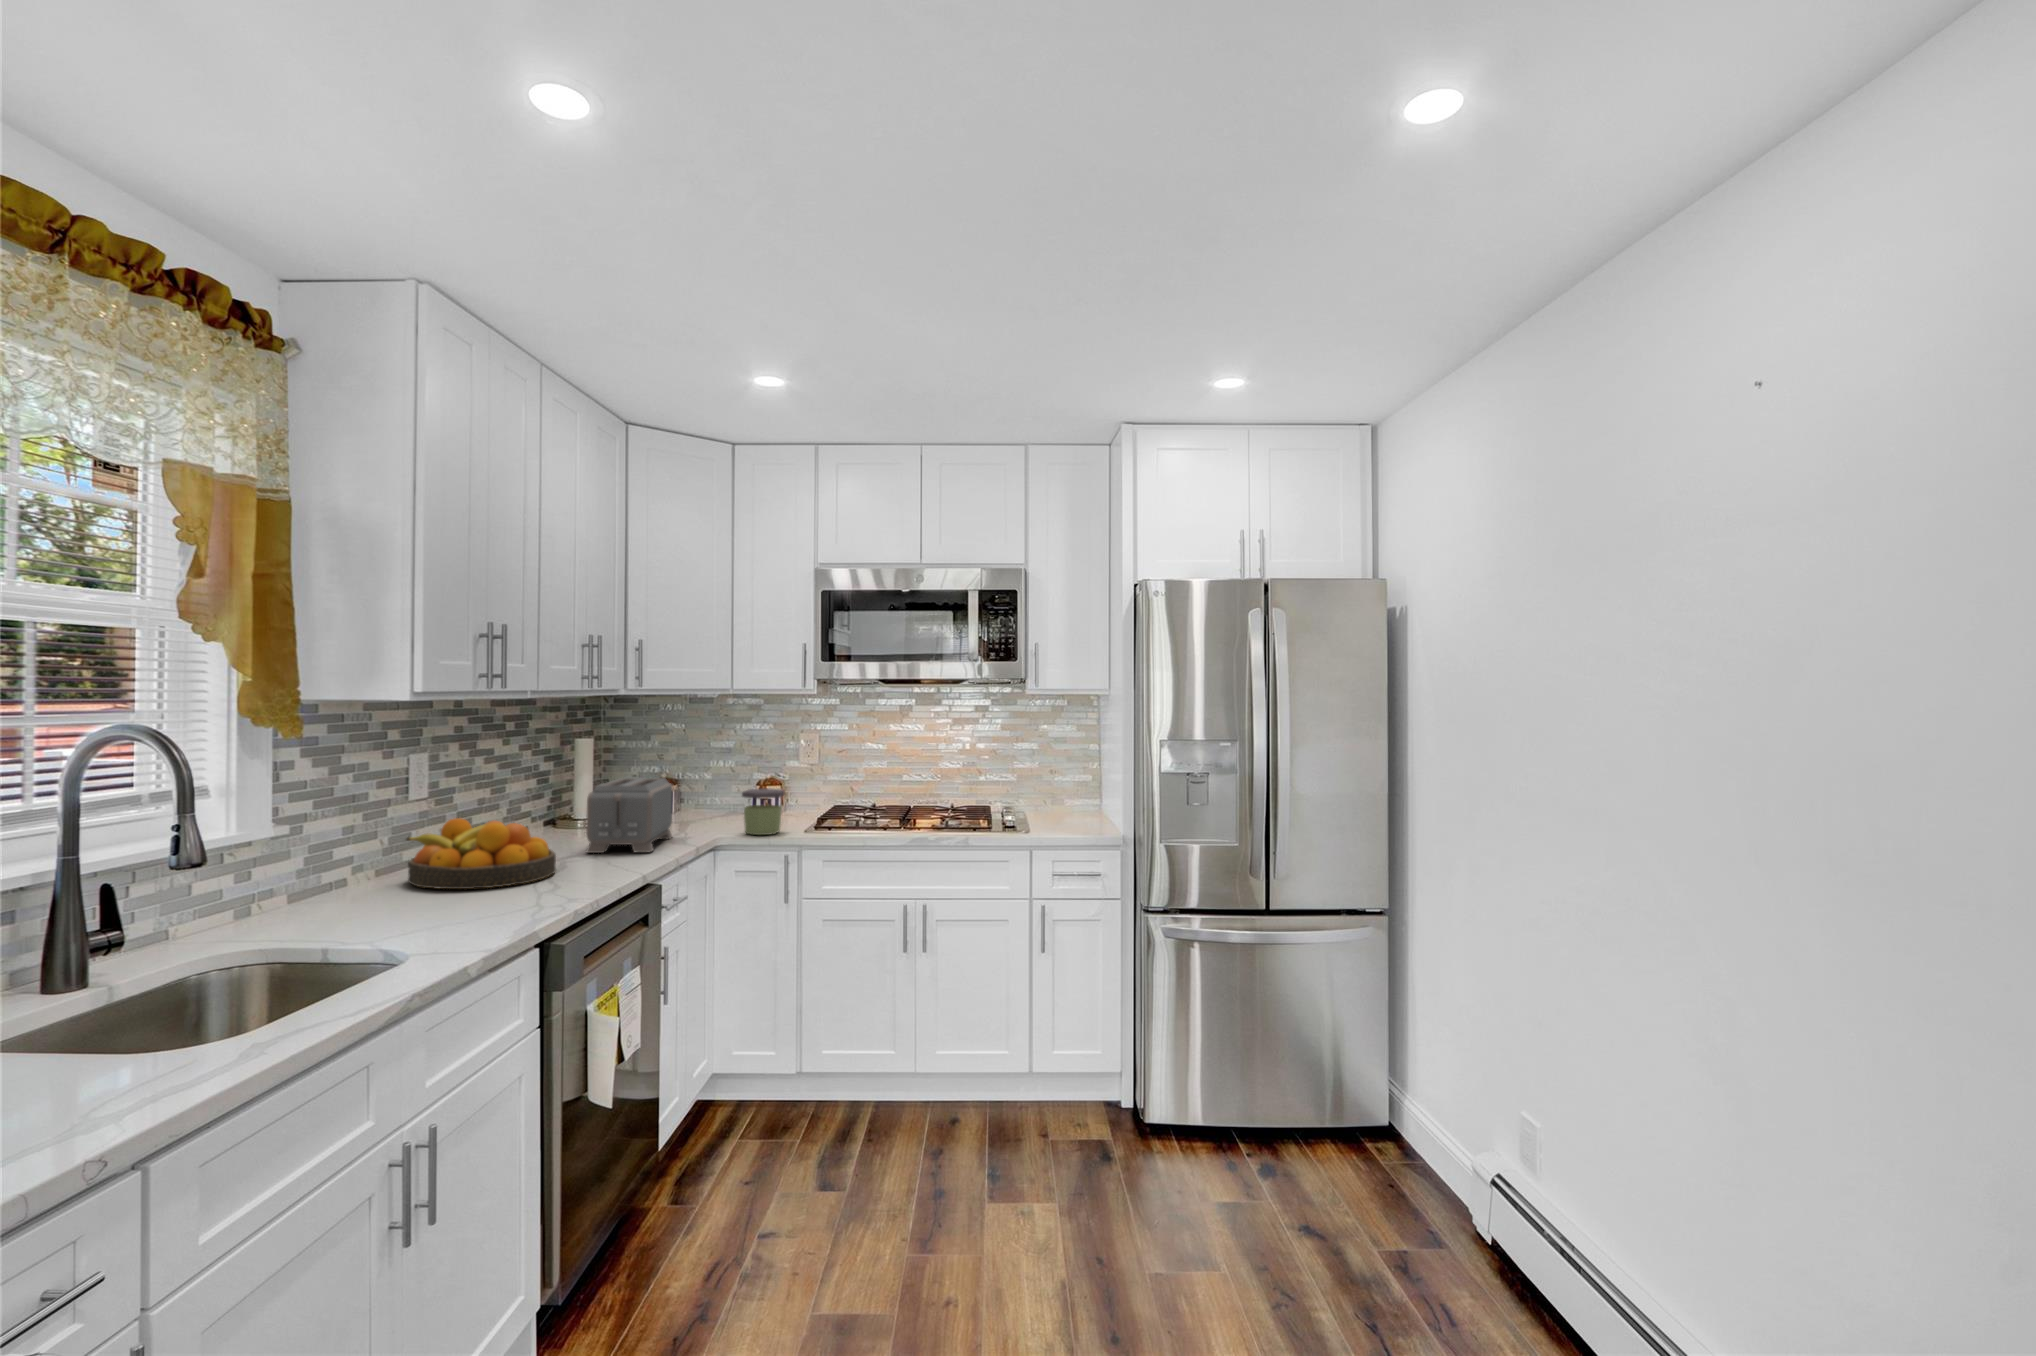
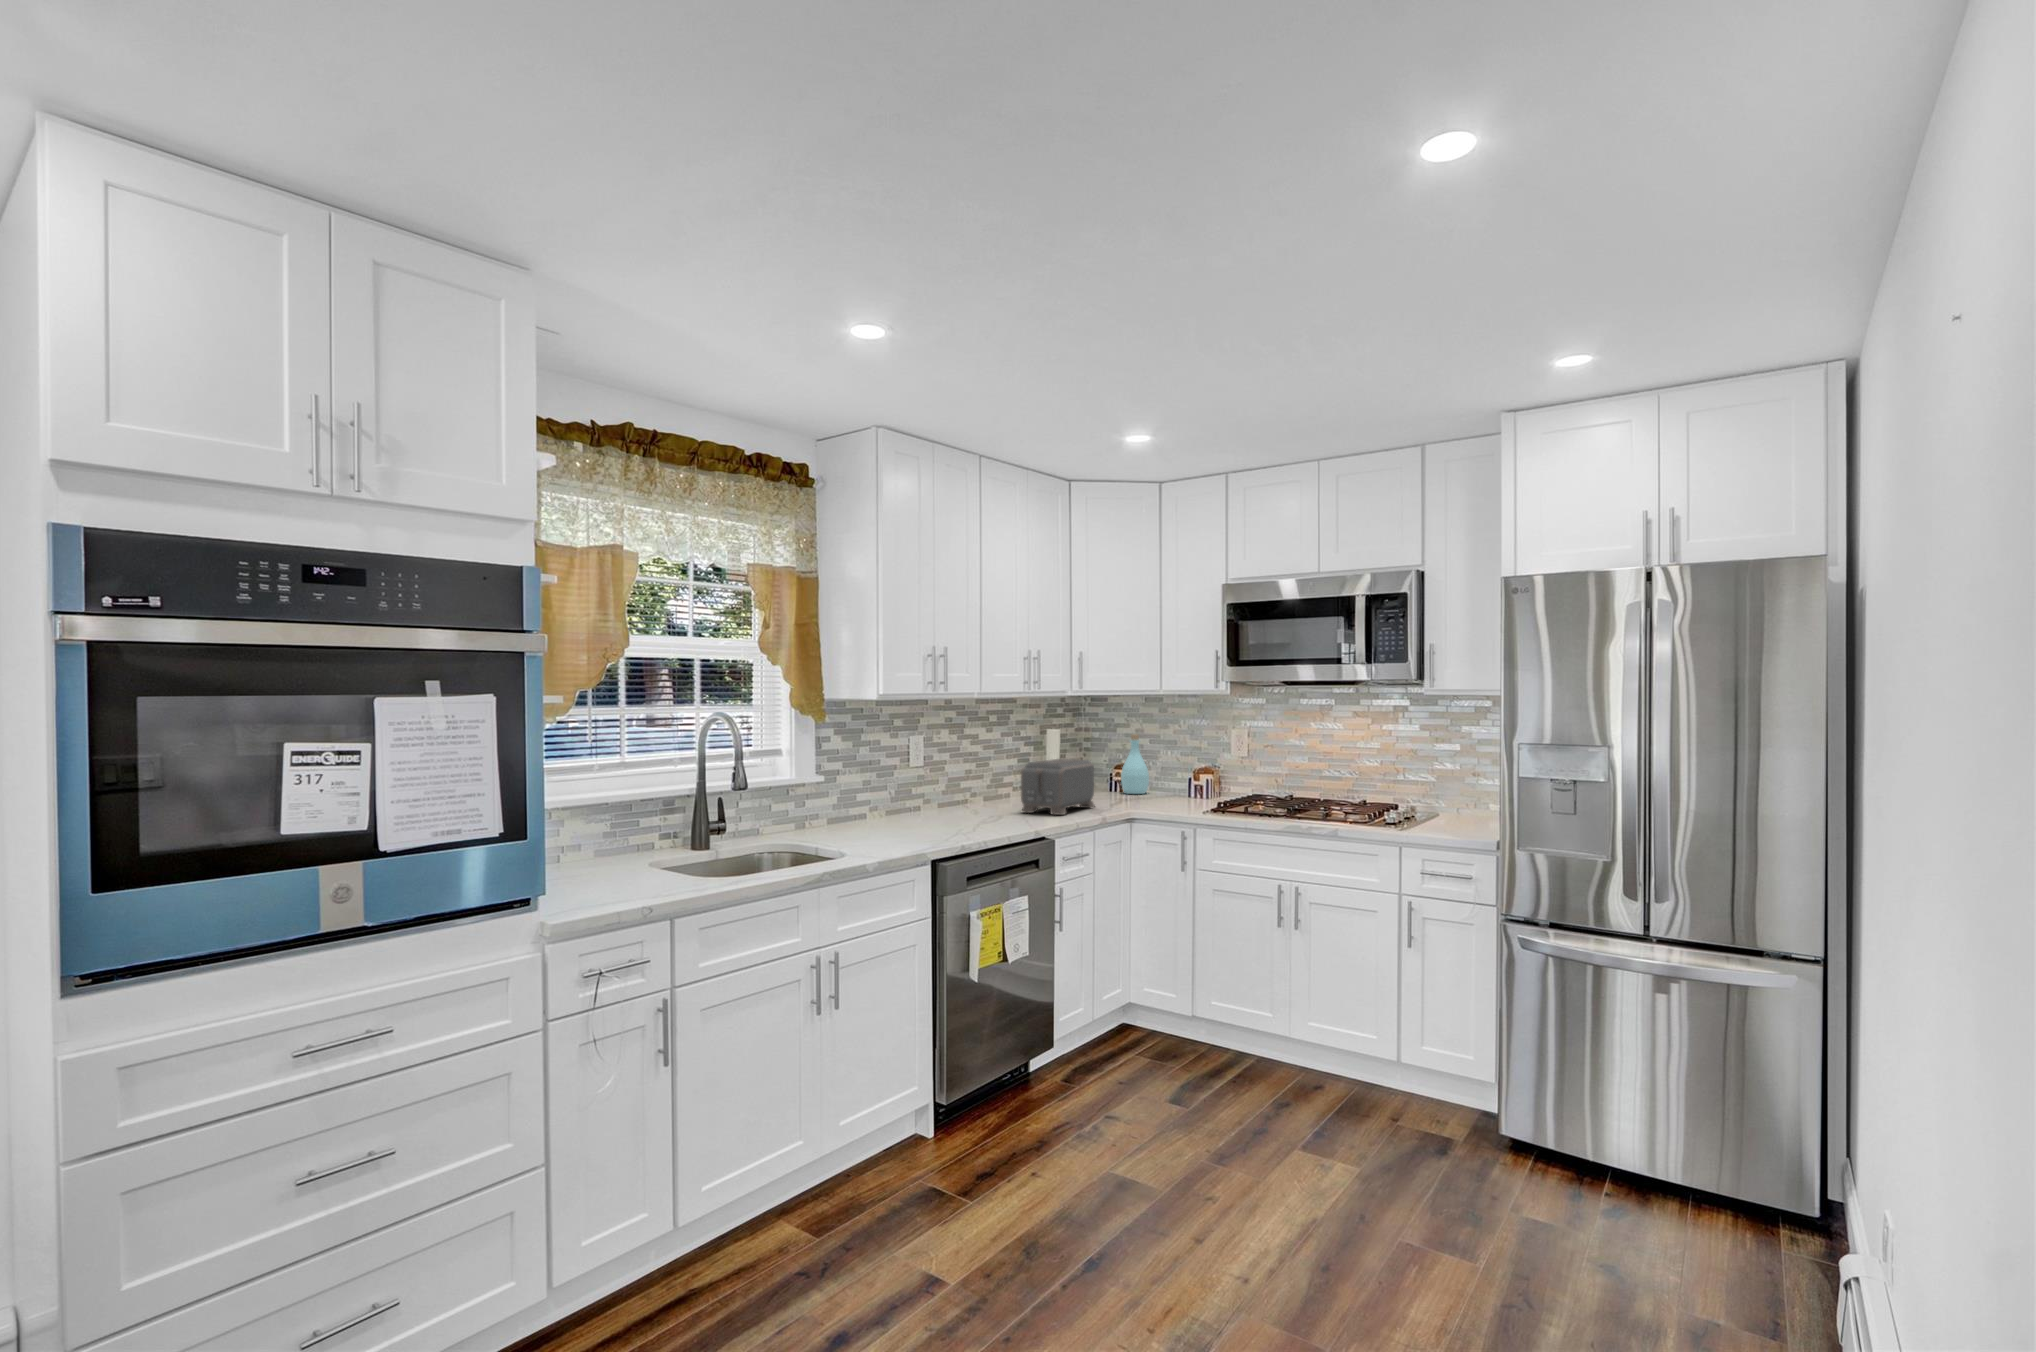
bottle: none [670,744,707,816] -> present [1121,734,1149,794]
jar: present [742,789,784,835] -> none [1147,772,1183,810]
fruit bowl: present [406,818,556,889] -> none [896,780,986,826]

